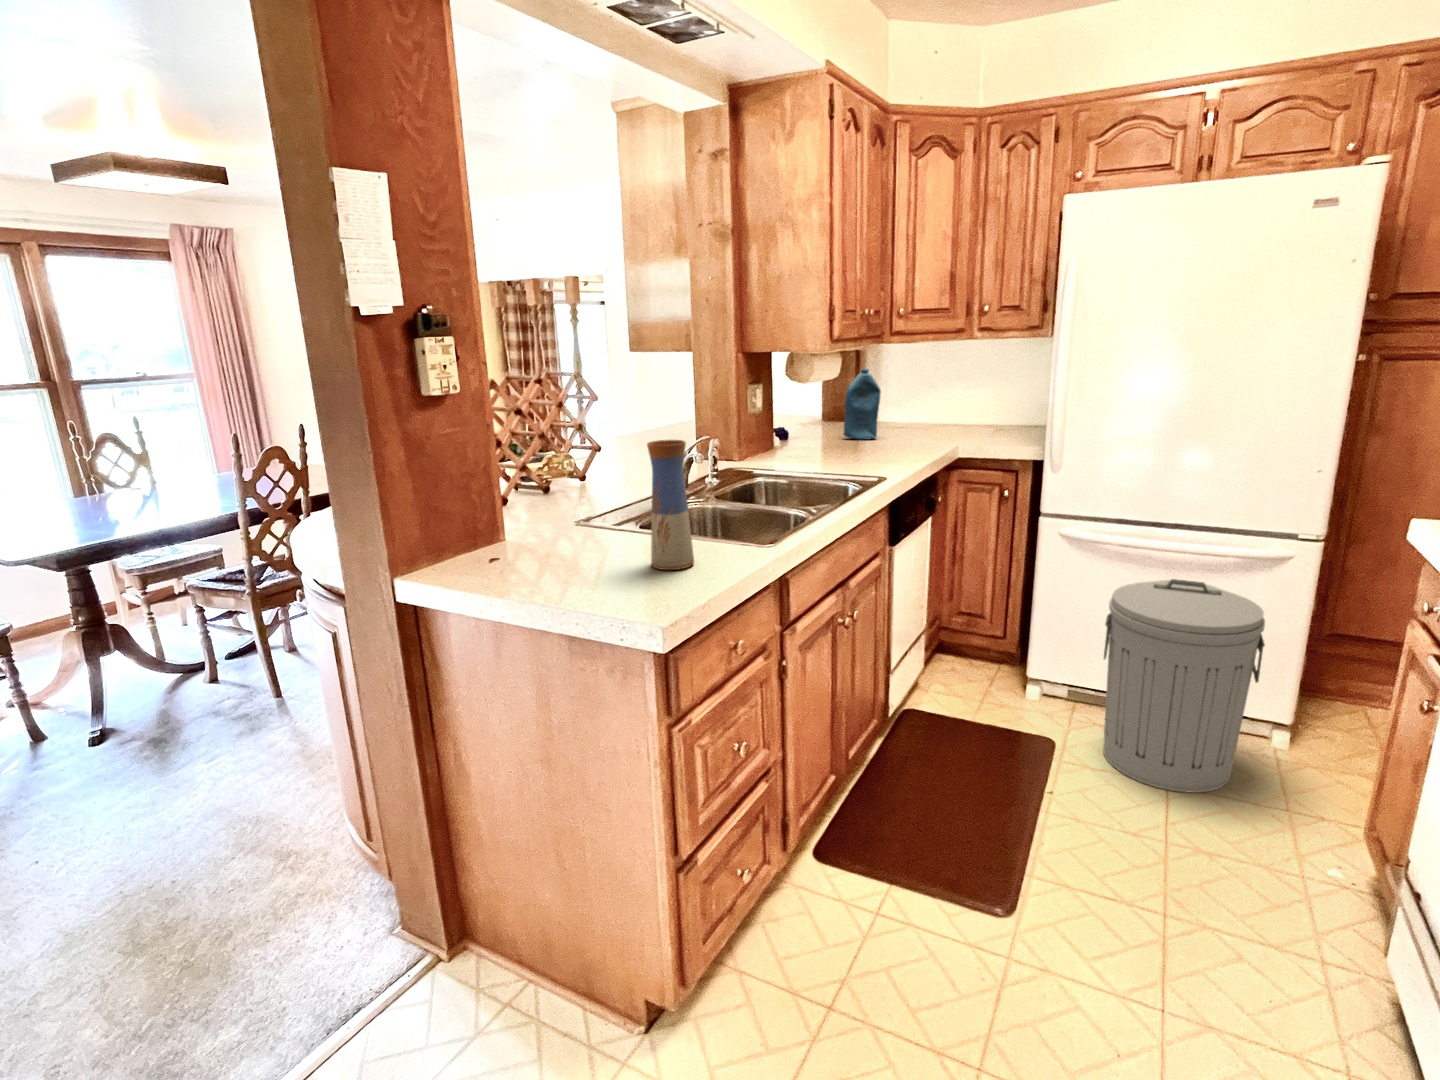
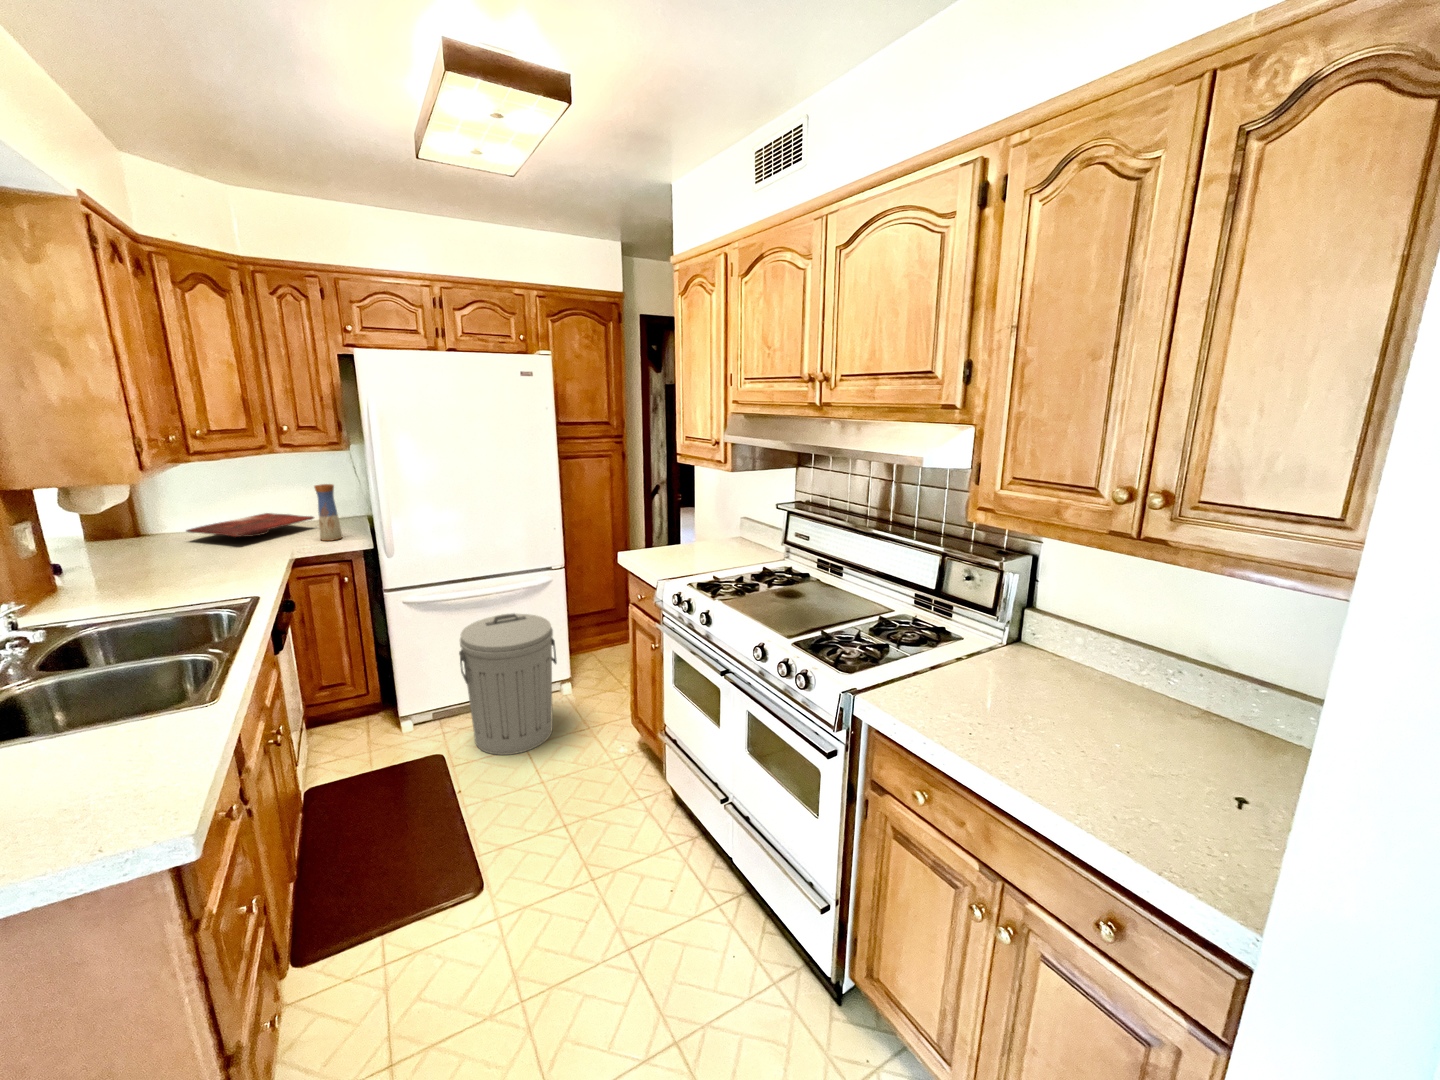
bottle: present [844,369,881,440] -> none [147,489,195,559]
cutting board: none [882,411,999,431] -> present [186,513,314,537]
vase: present [647,440,694,570] -> present [314,484,342,541]

